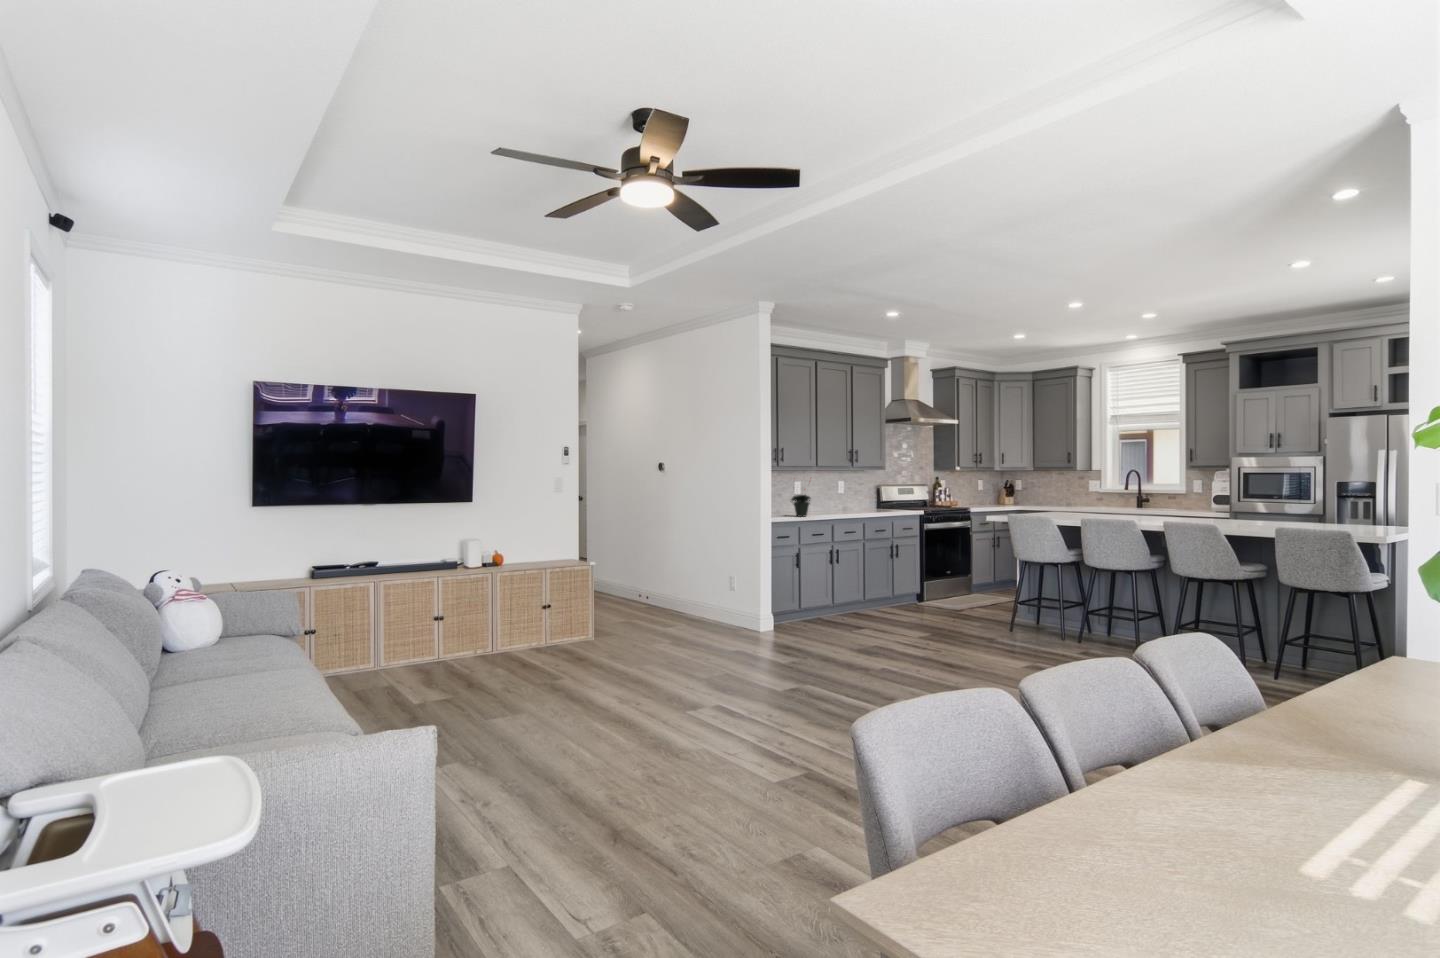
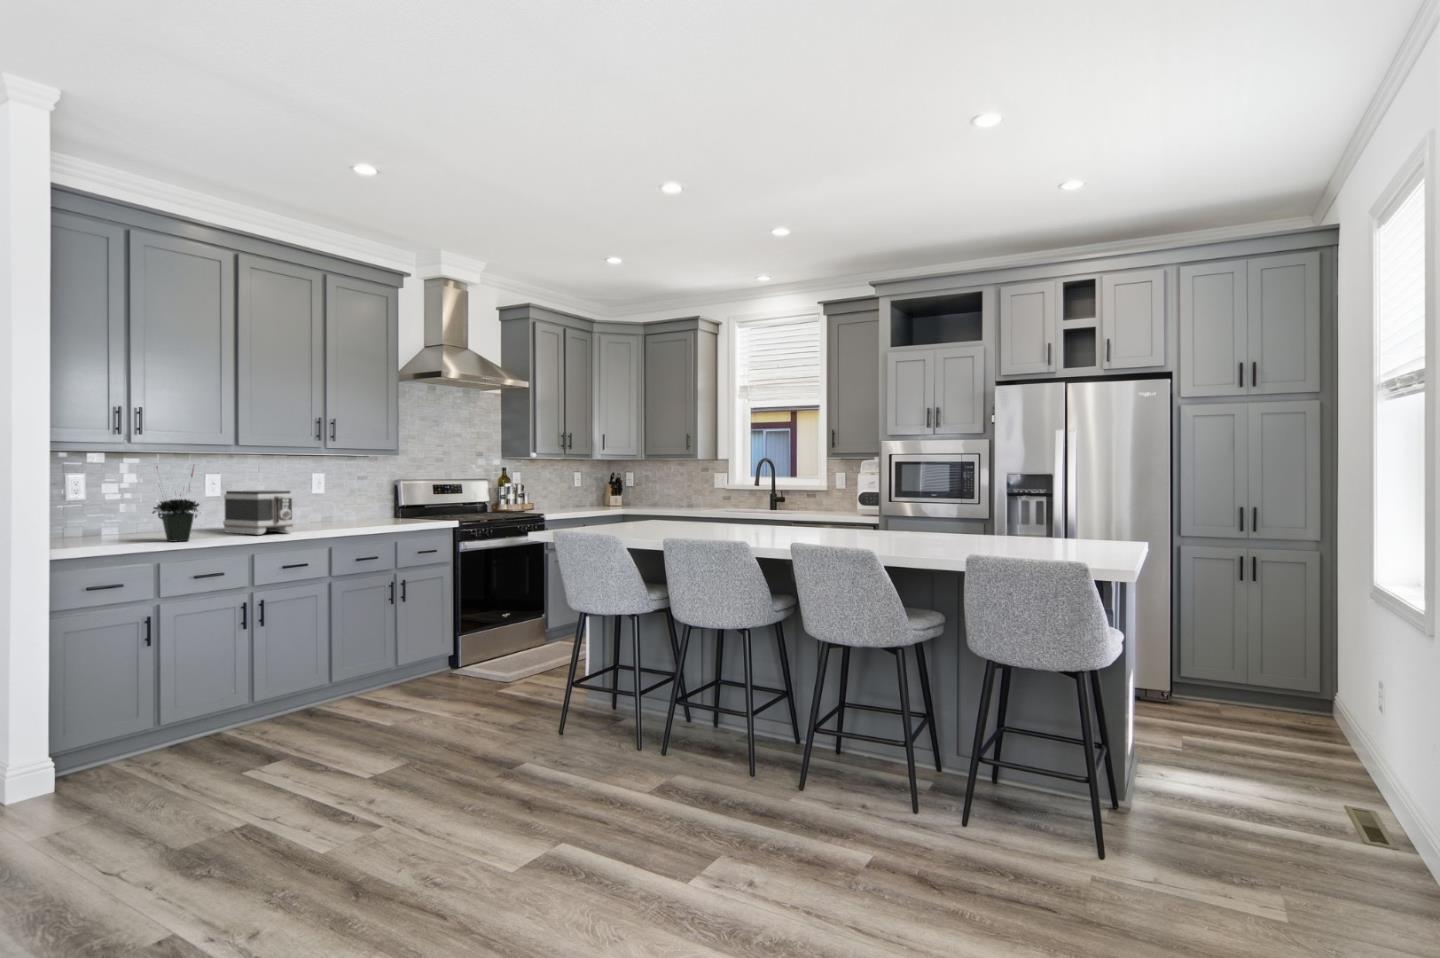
toaster: none [809,491,847,515] -> present [223,490,294,535]

